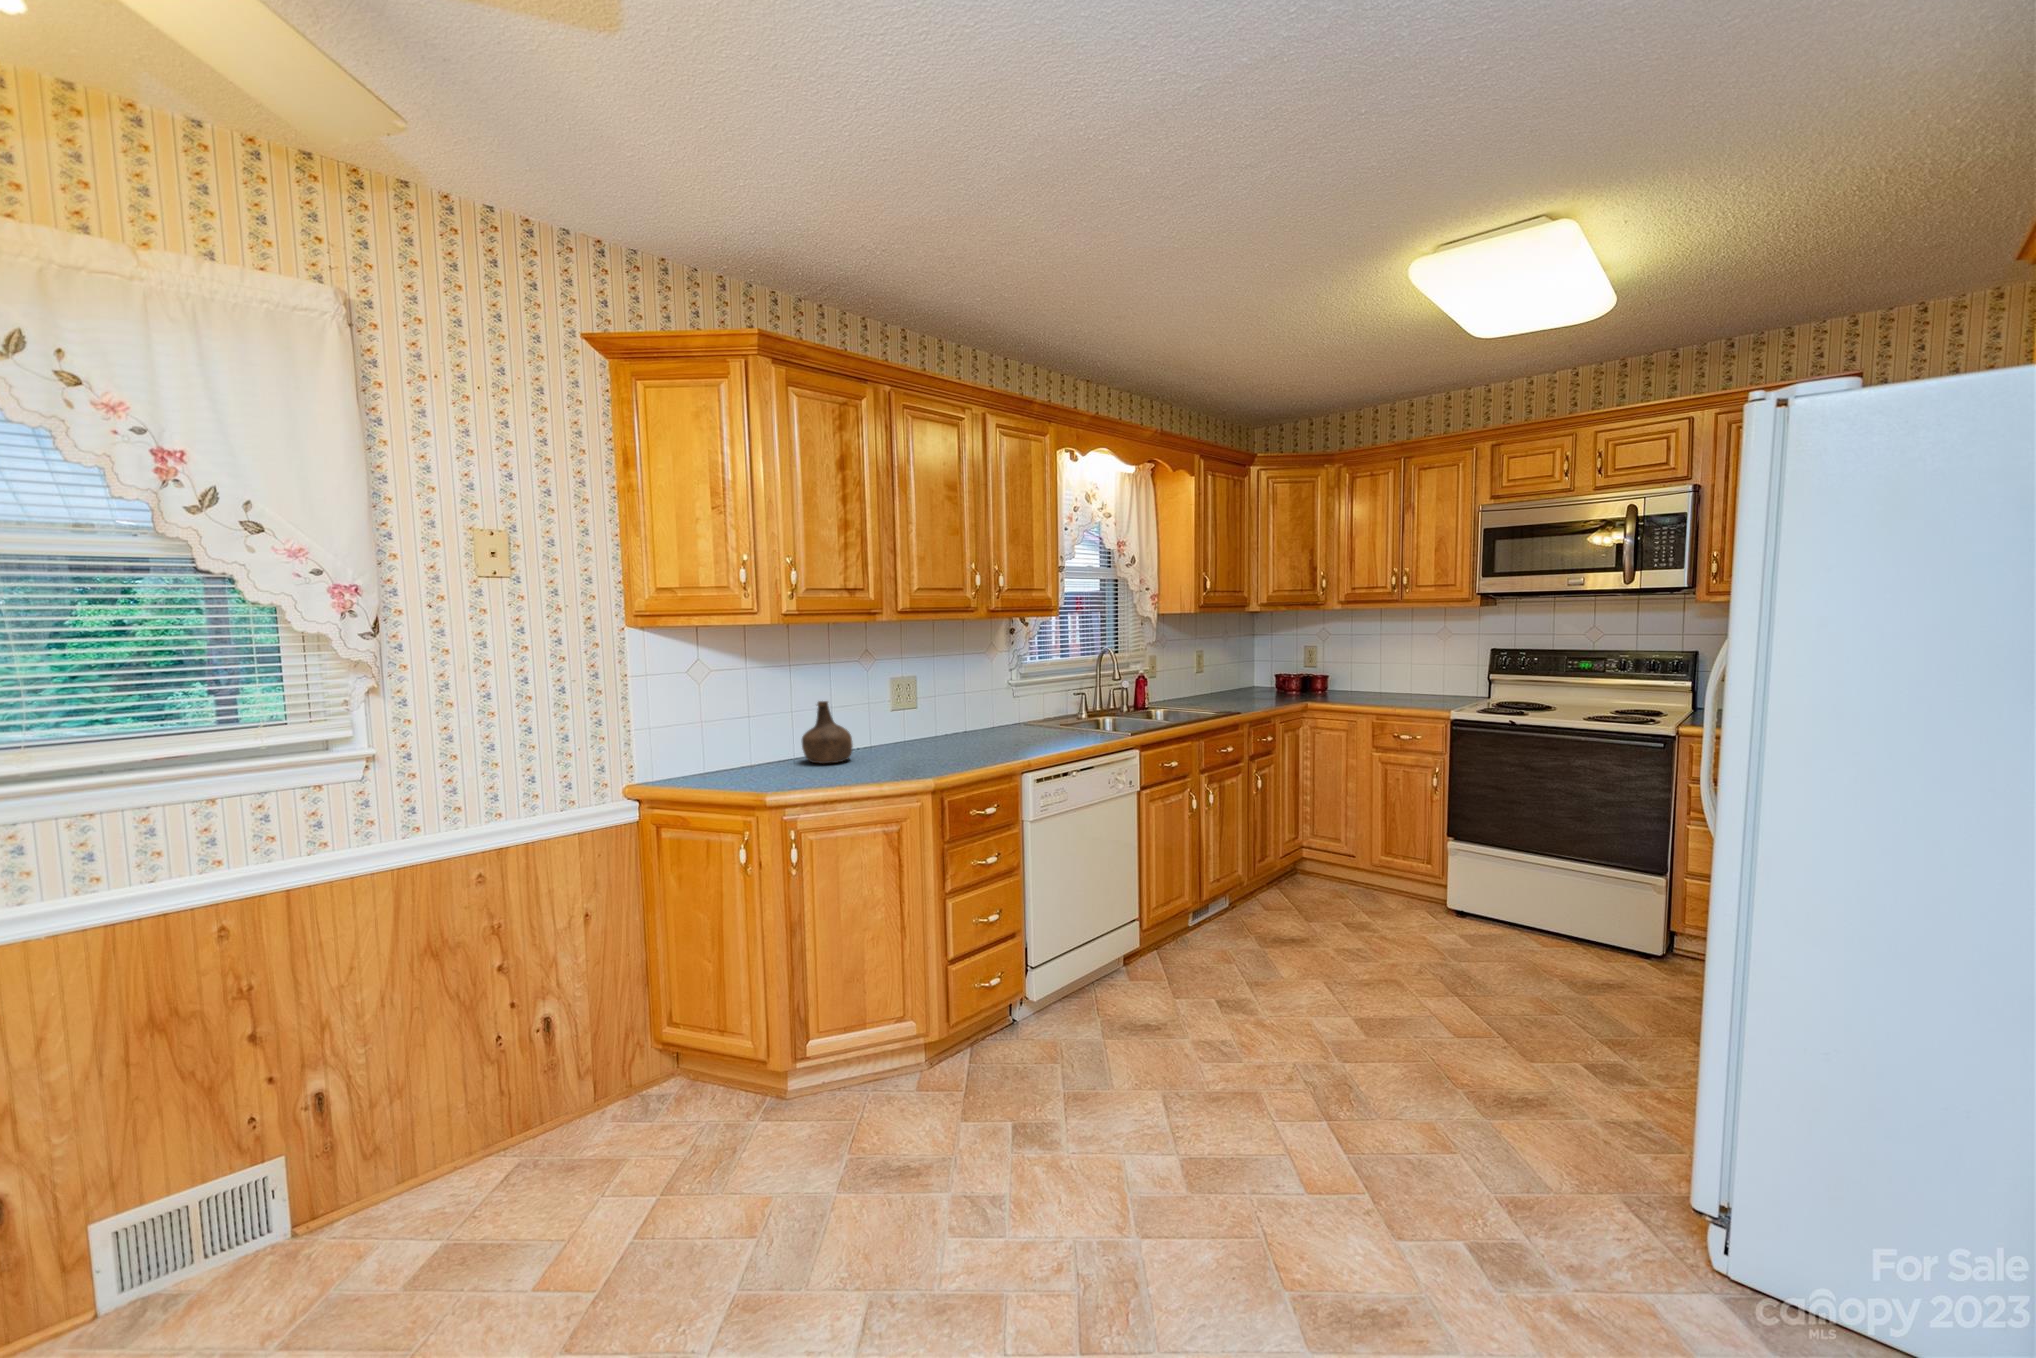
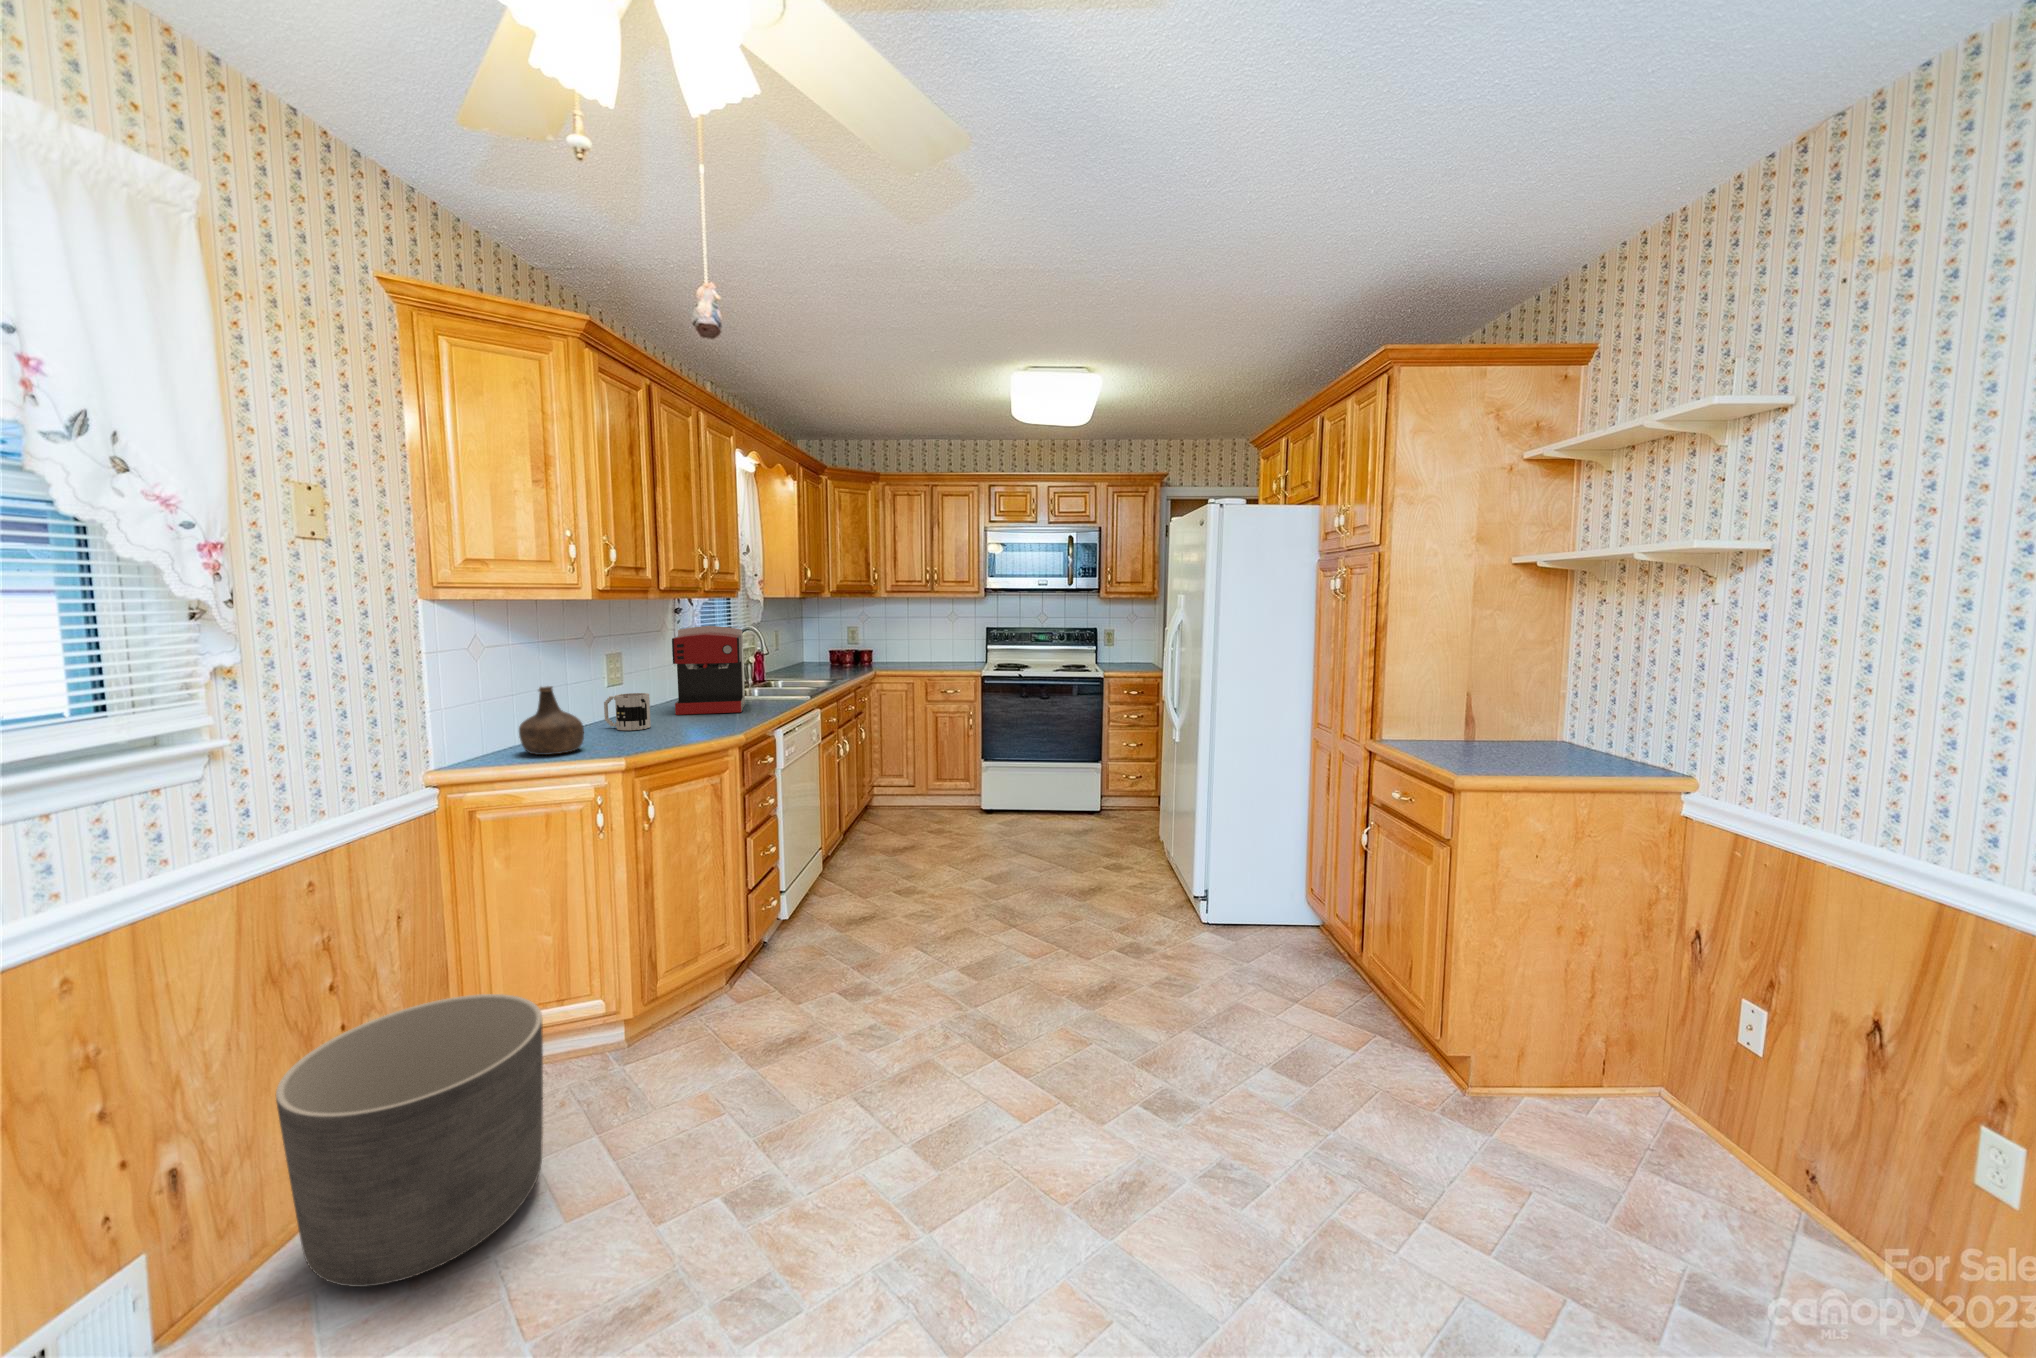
coffee maker: none [991,646,1078,740] -> present [672,626,745,715]
mug: none [912,712,945,748] -> present [604,693,651,730]
planter: none [532,957,717,1174] -> present [276,994,543,1287]

